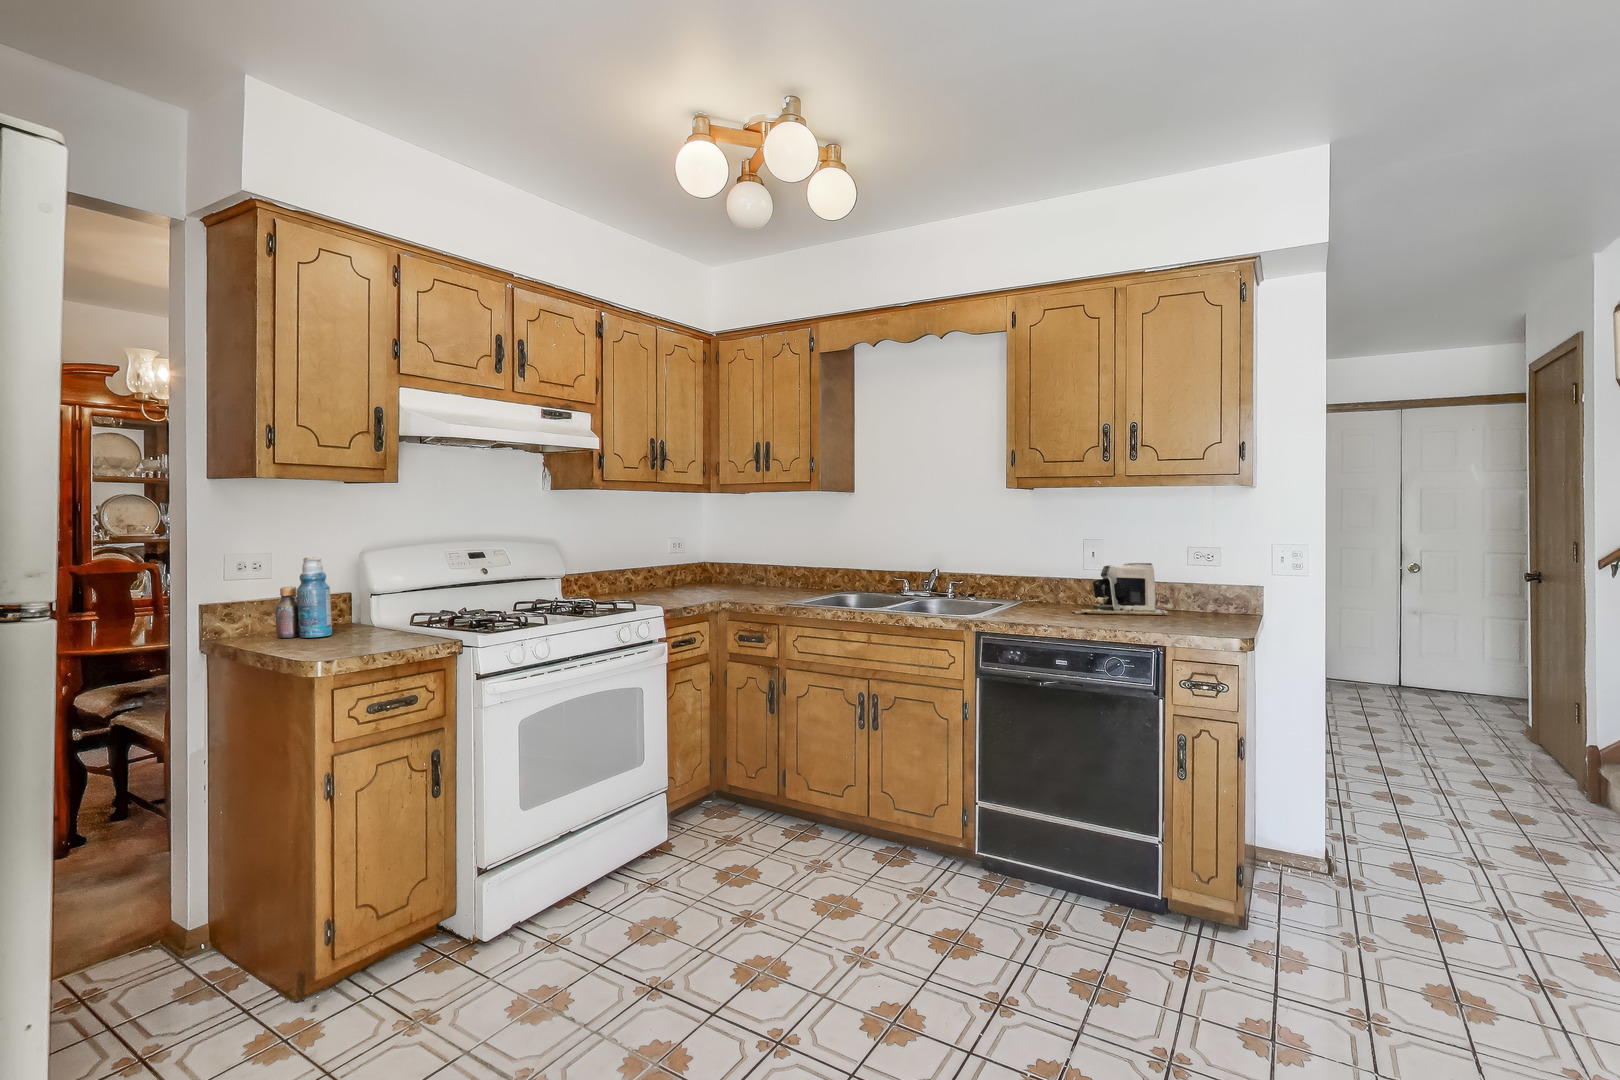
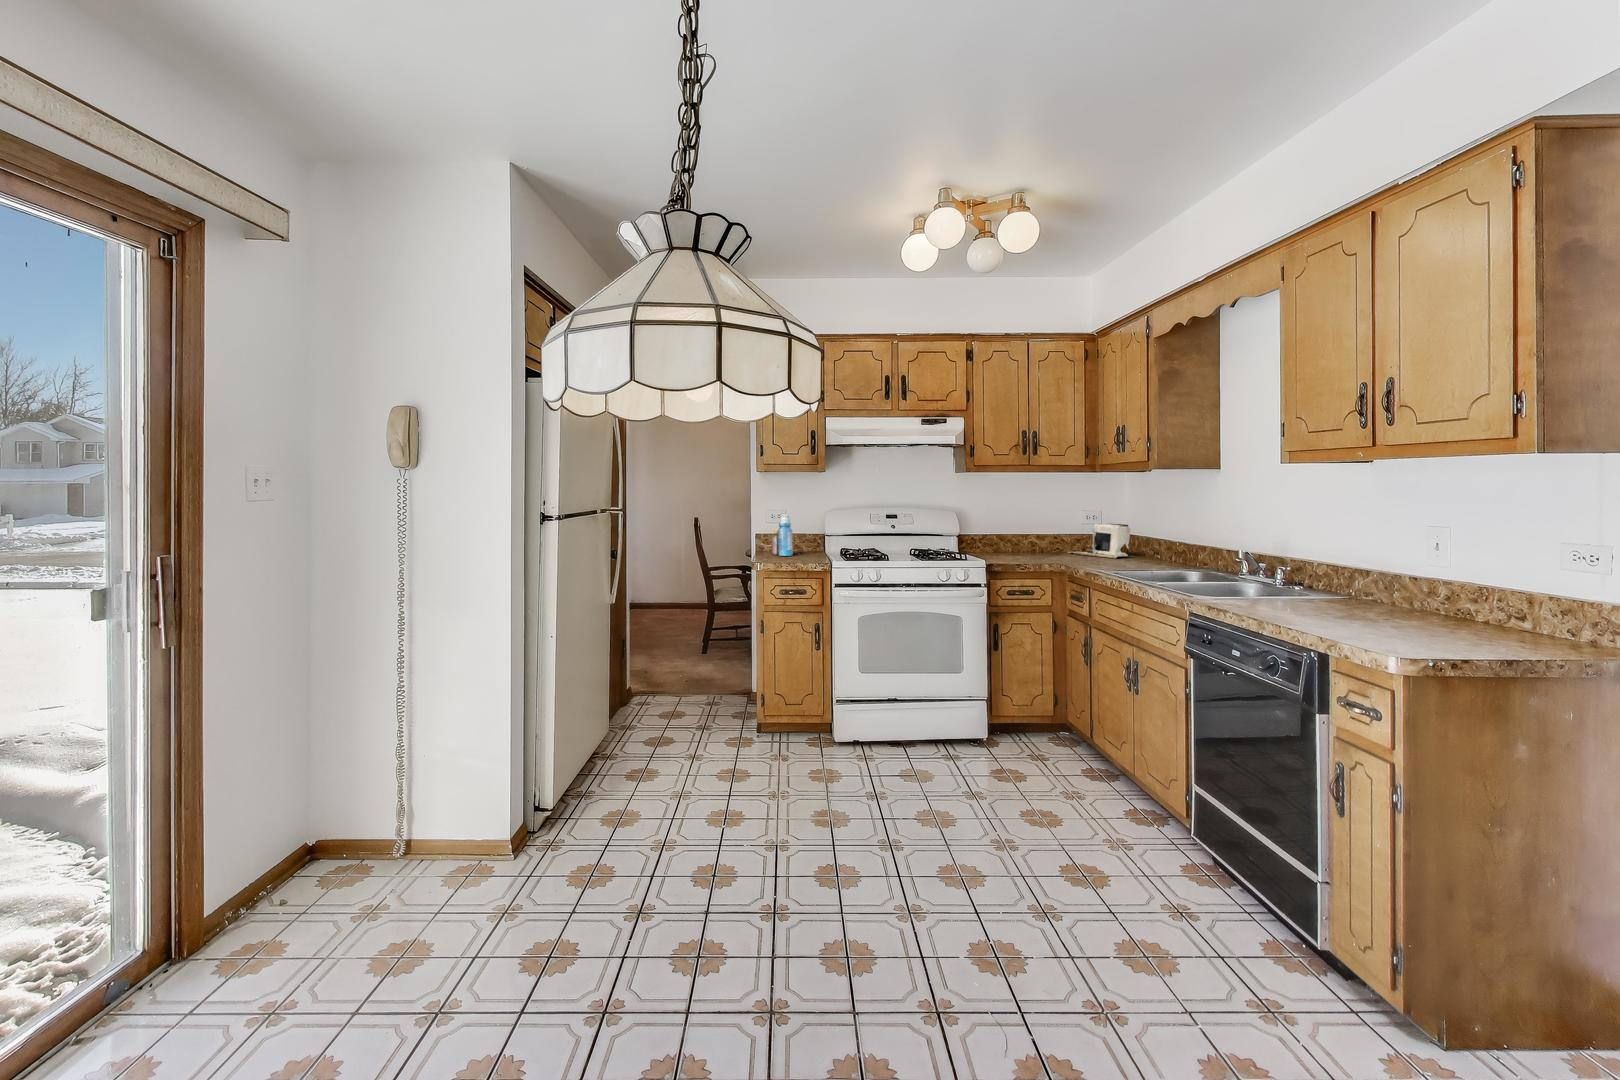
coffee maker: present [1072,563,1169,615] -> present [1068,524,1134,558]

